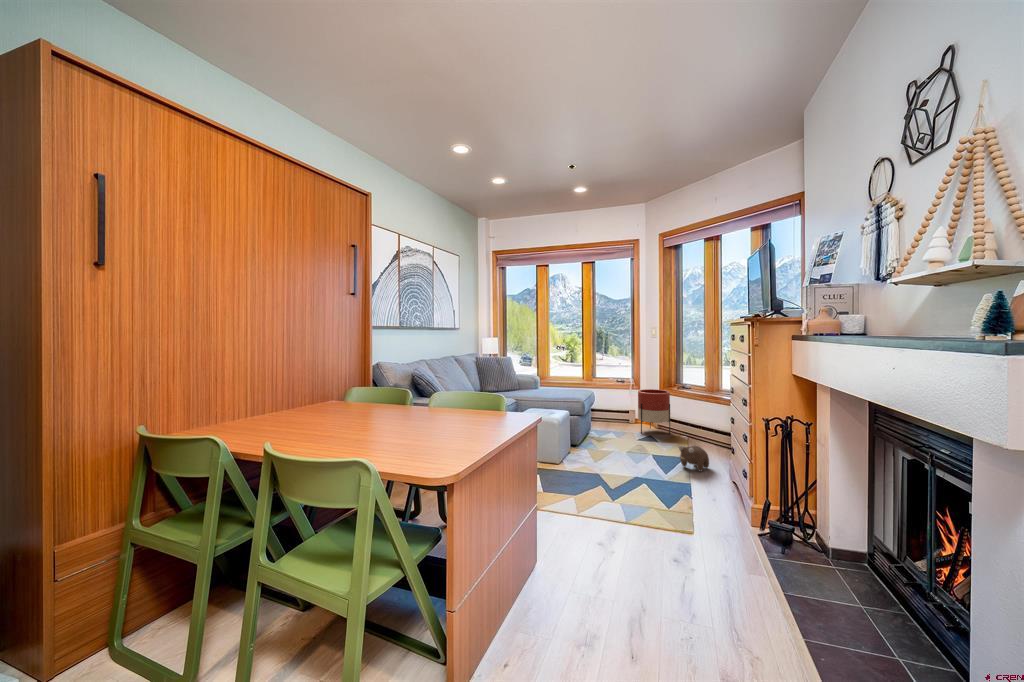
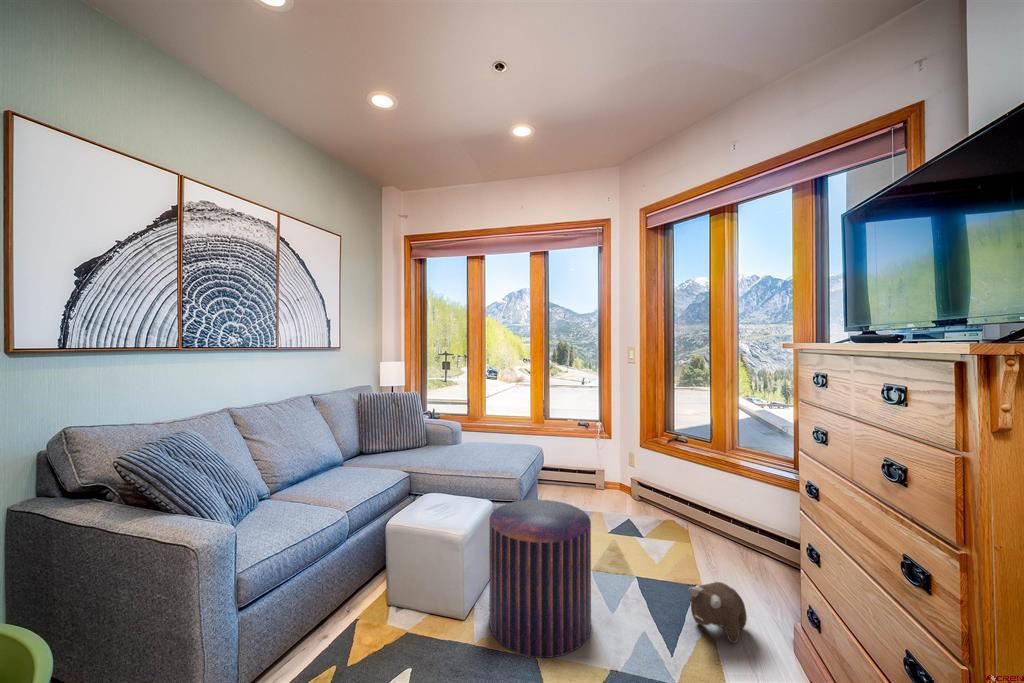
planter: present [638,389,670,434] -> none [609,442,659,517]
pouf: none [574,408,628,474] -> present [489,500,591,658]

